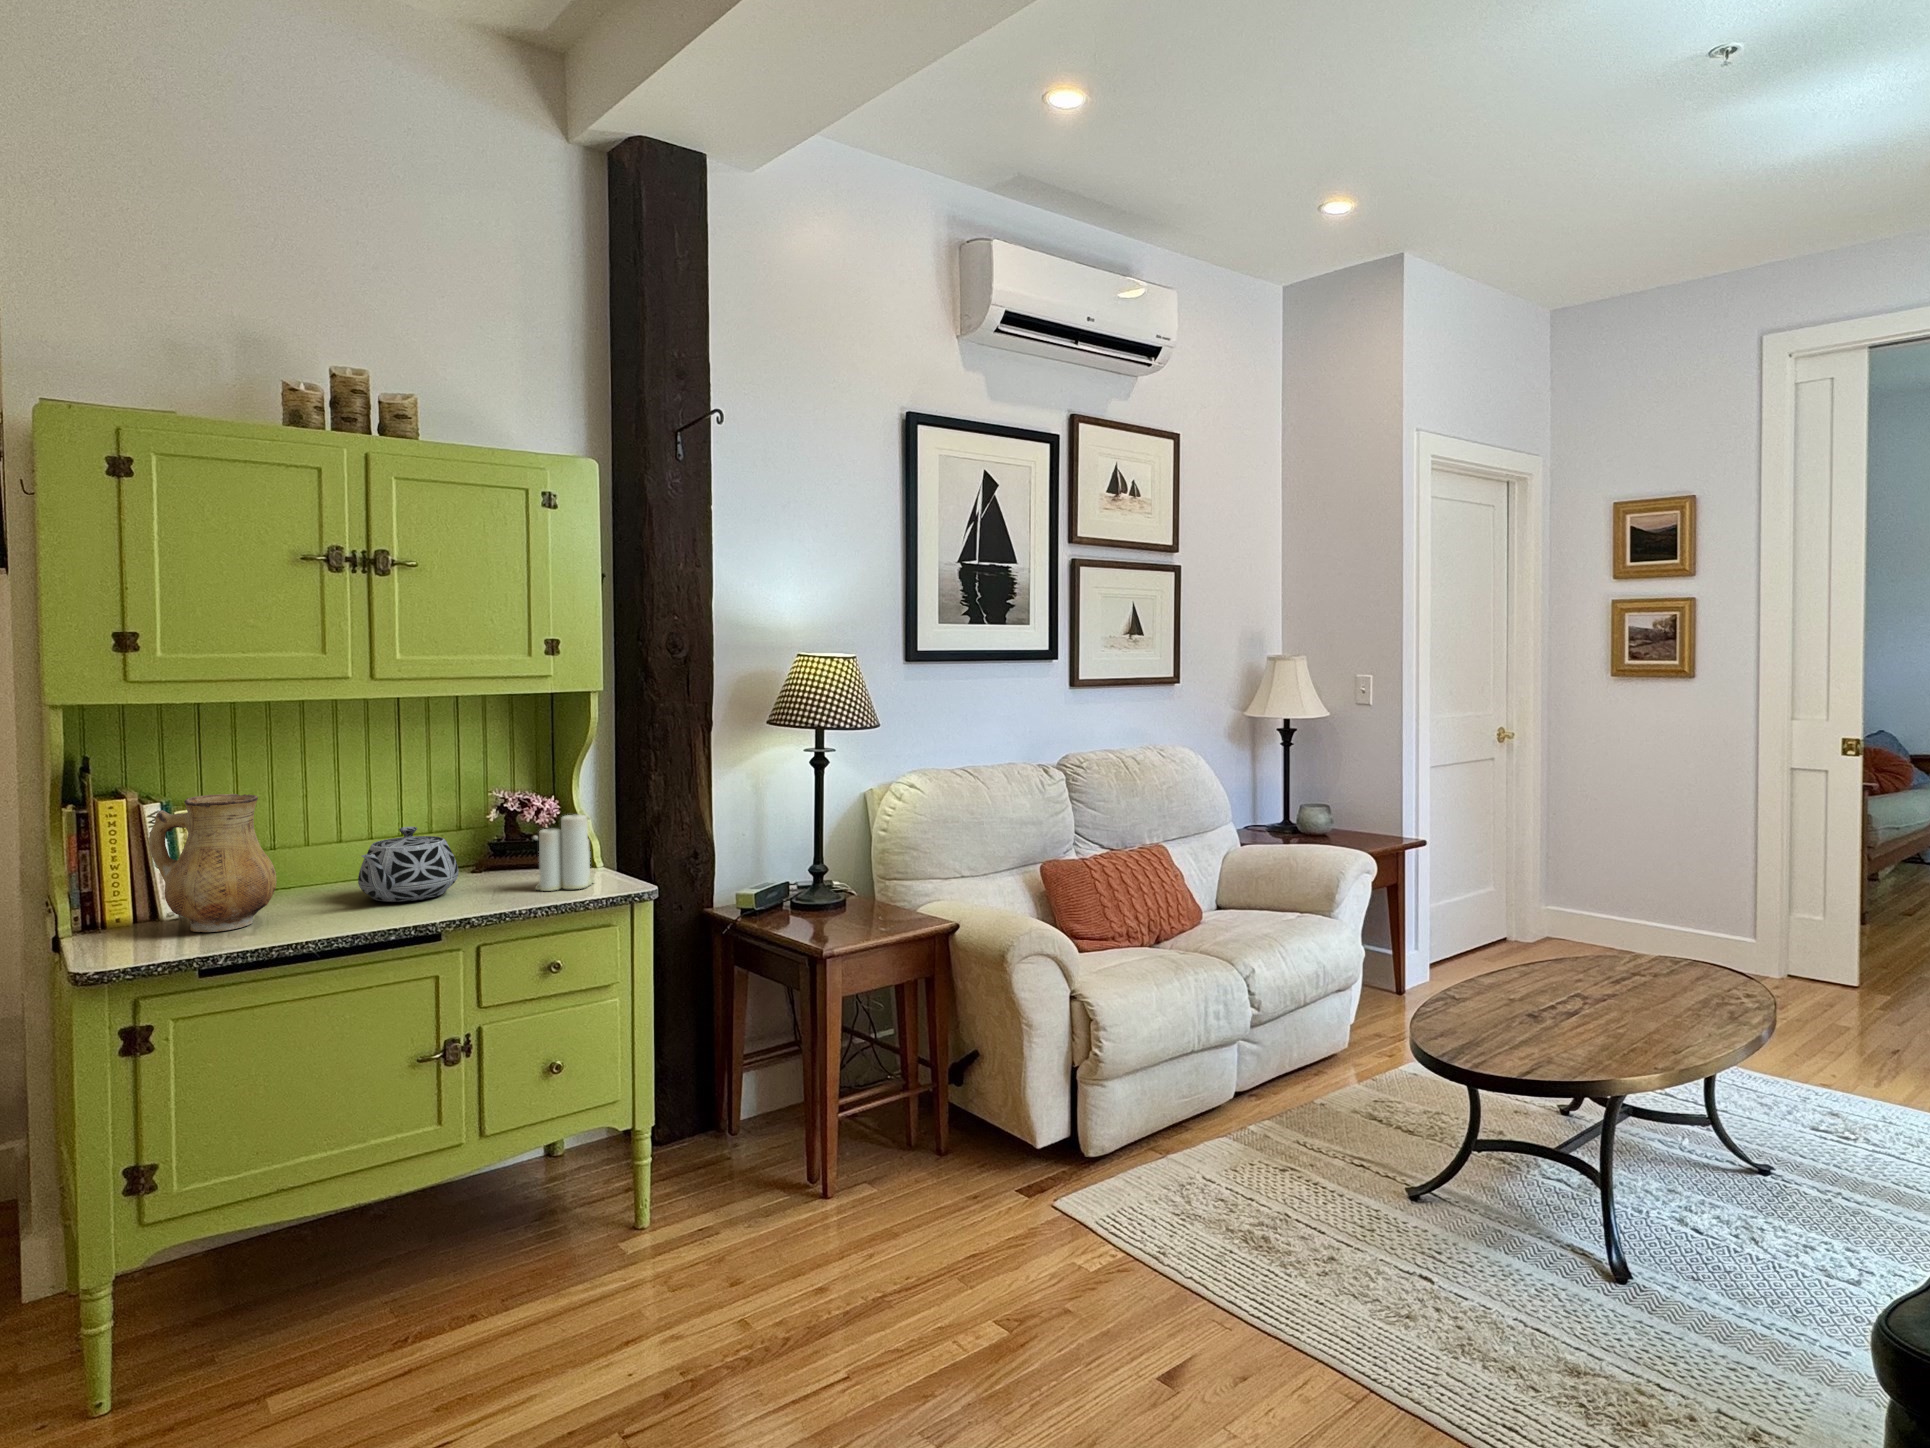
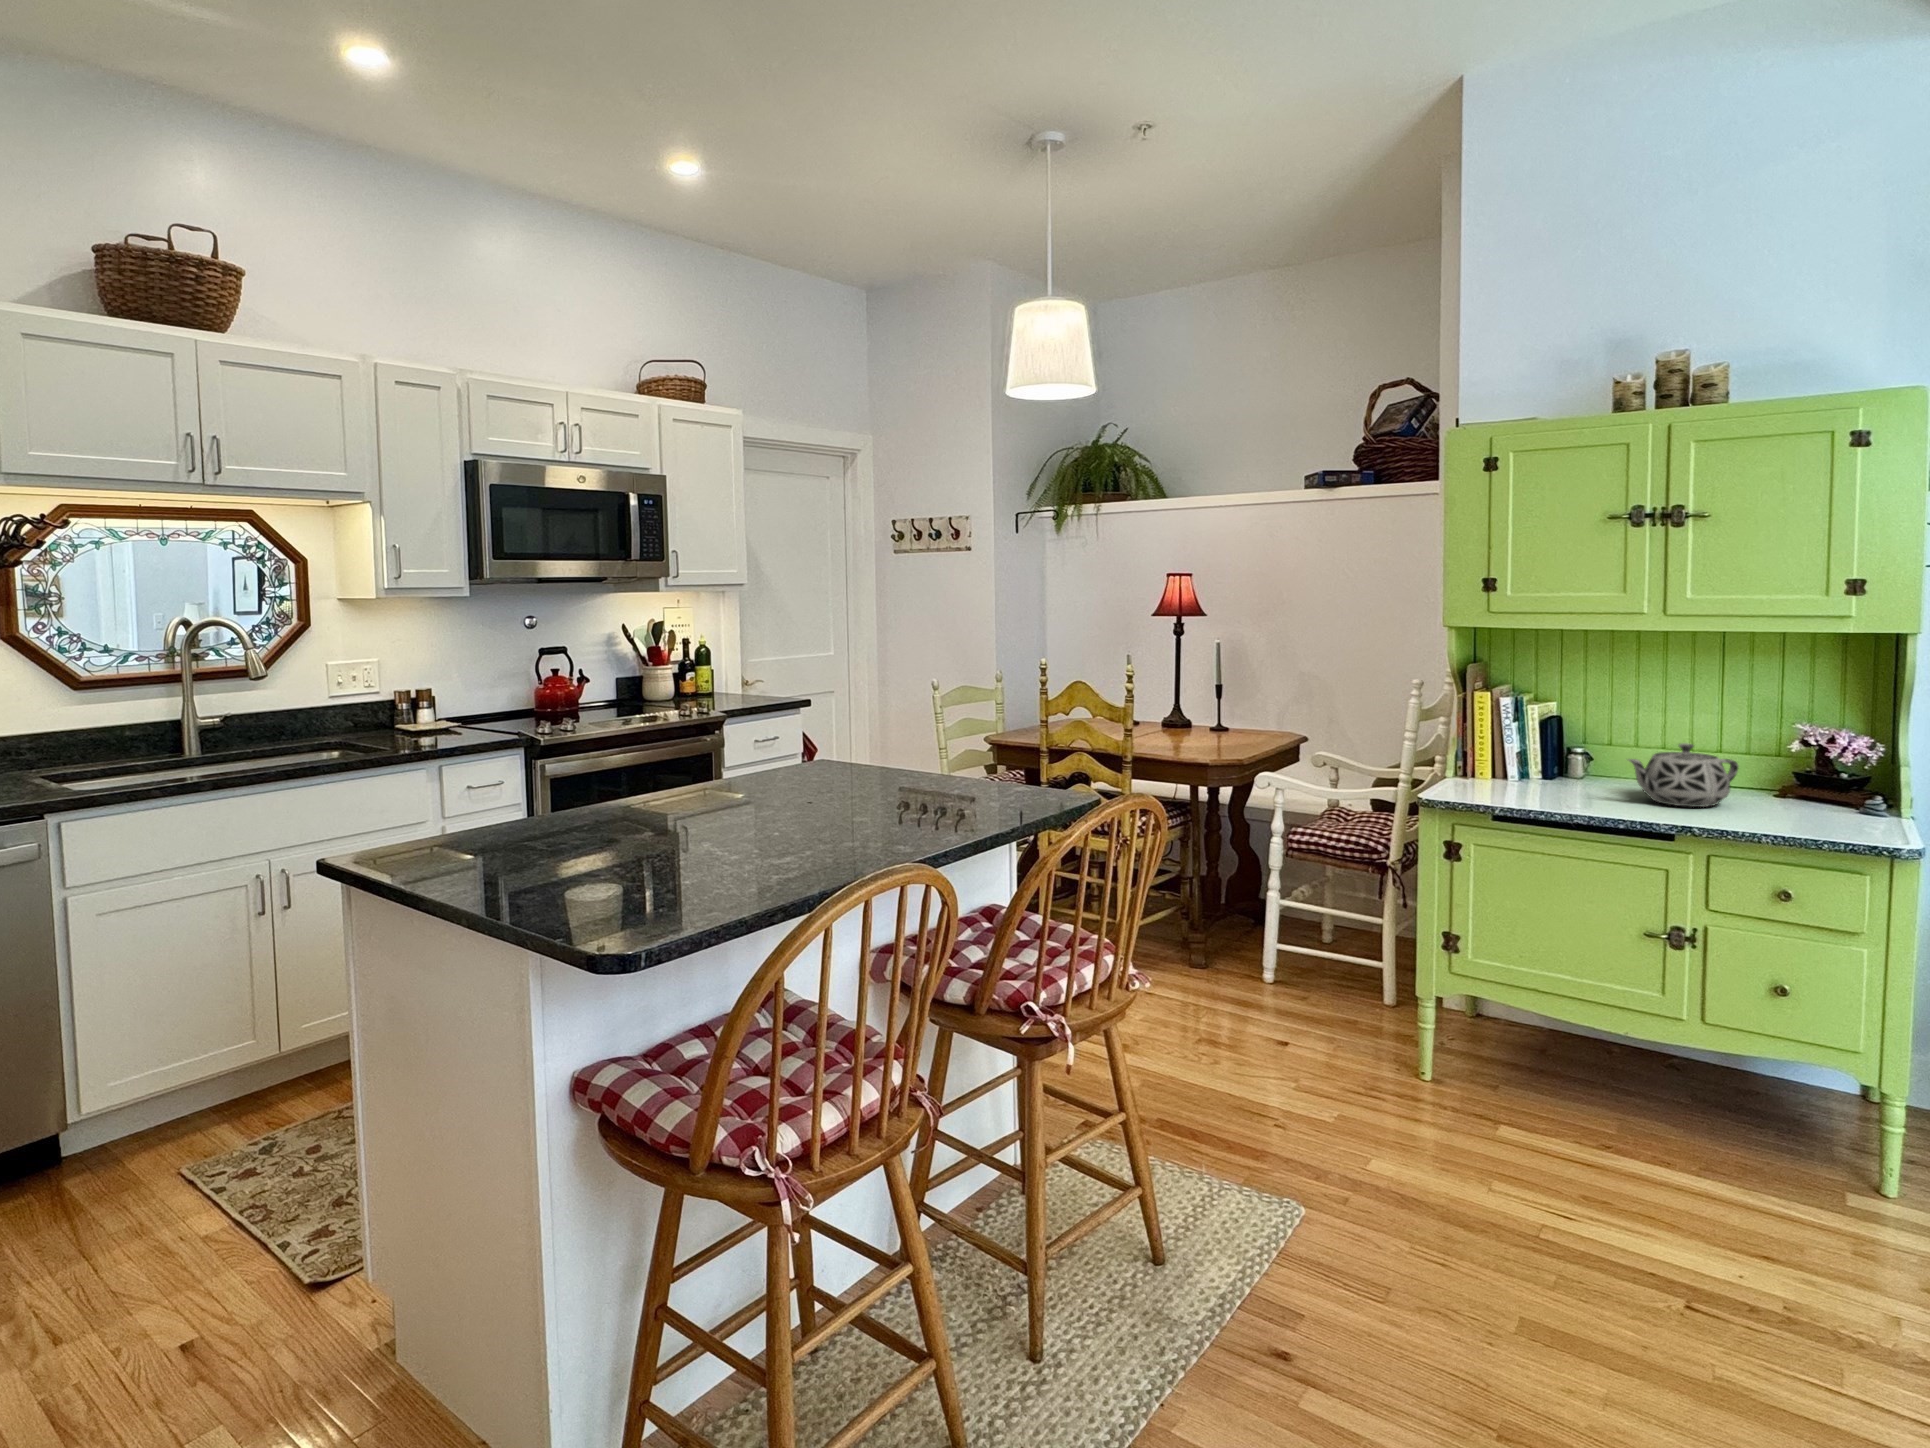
ceramic pitcher: present [149,794,277,932] -> none [1494,696,1570,795]
candle: present [535,814,595,891] -> none [1792,749,1862,830]

